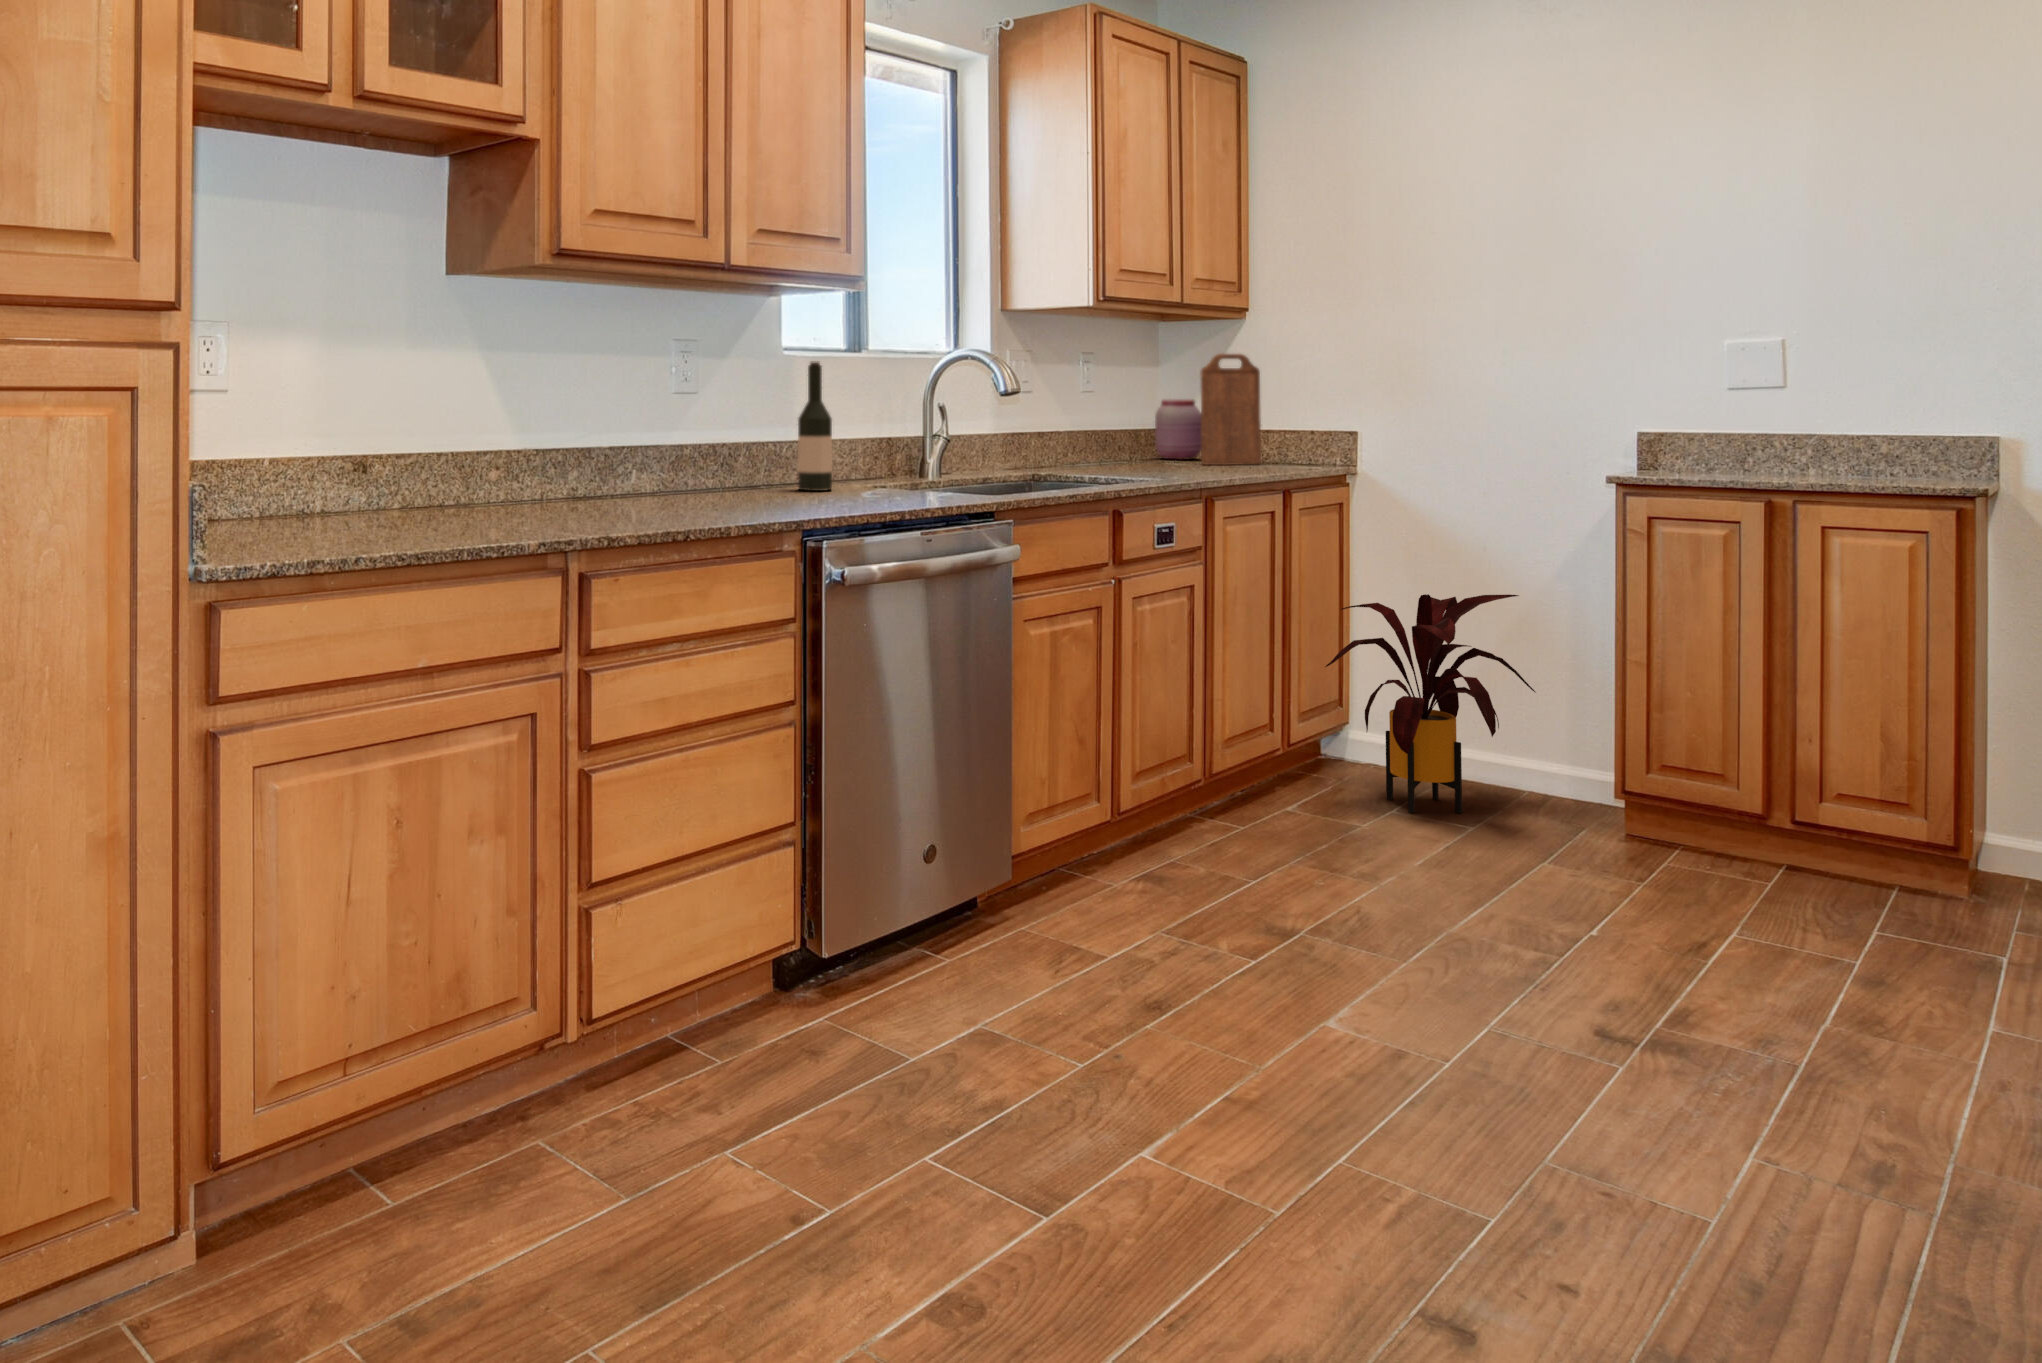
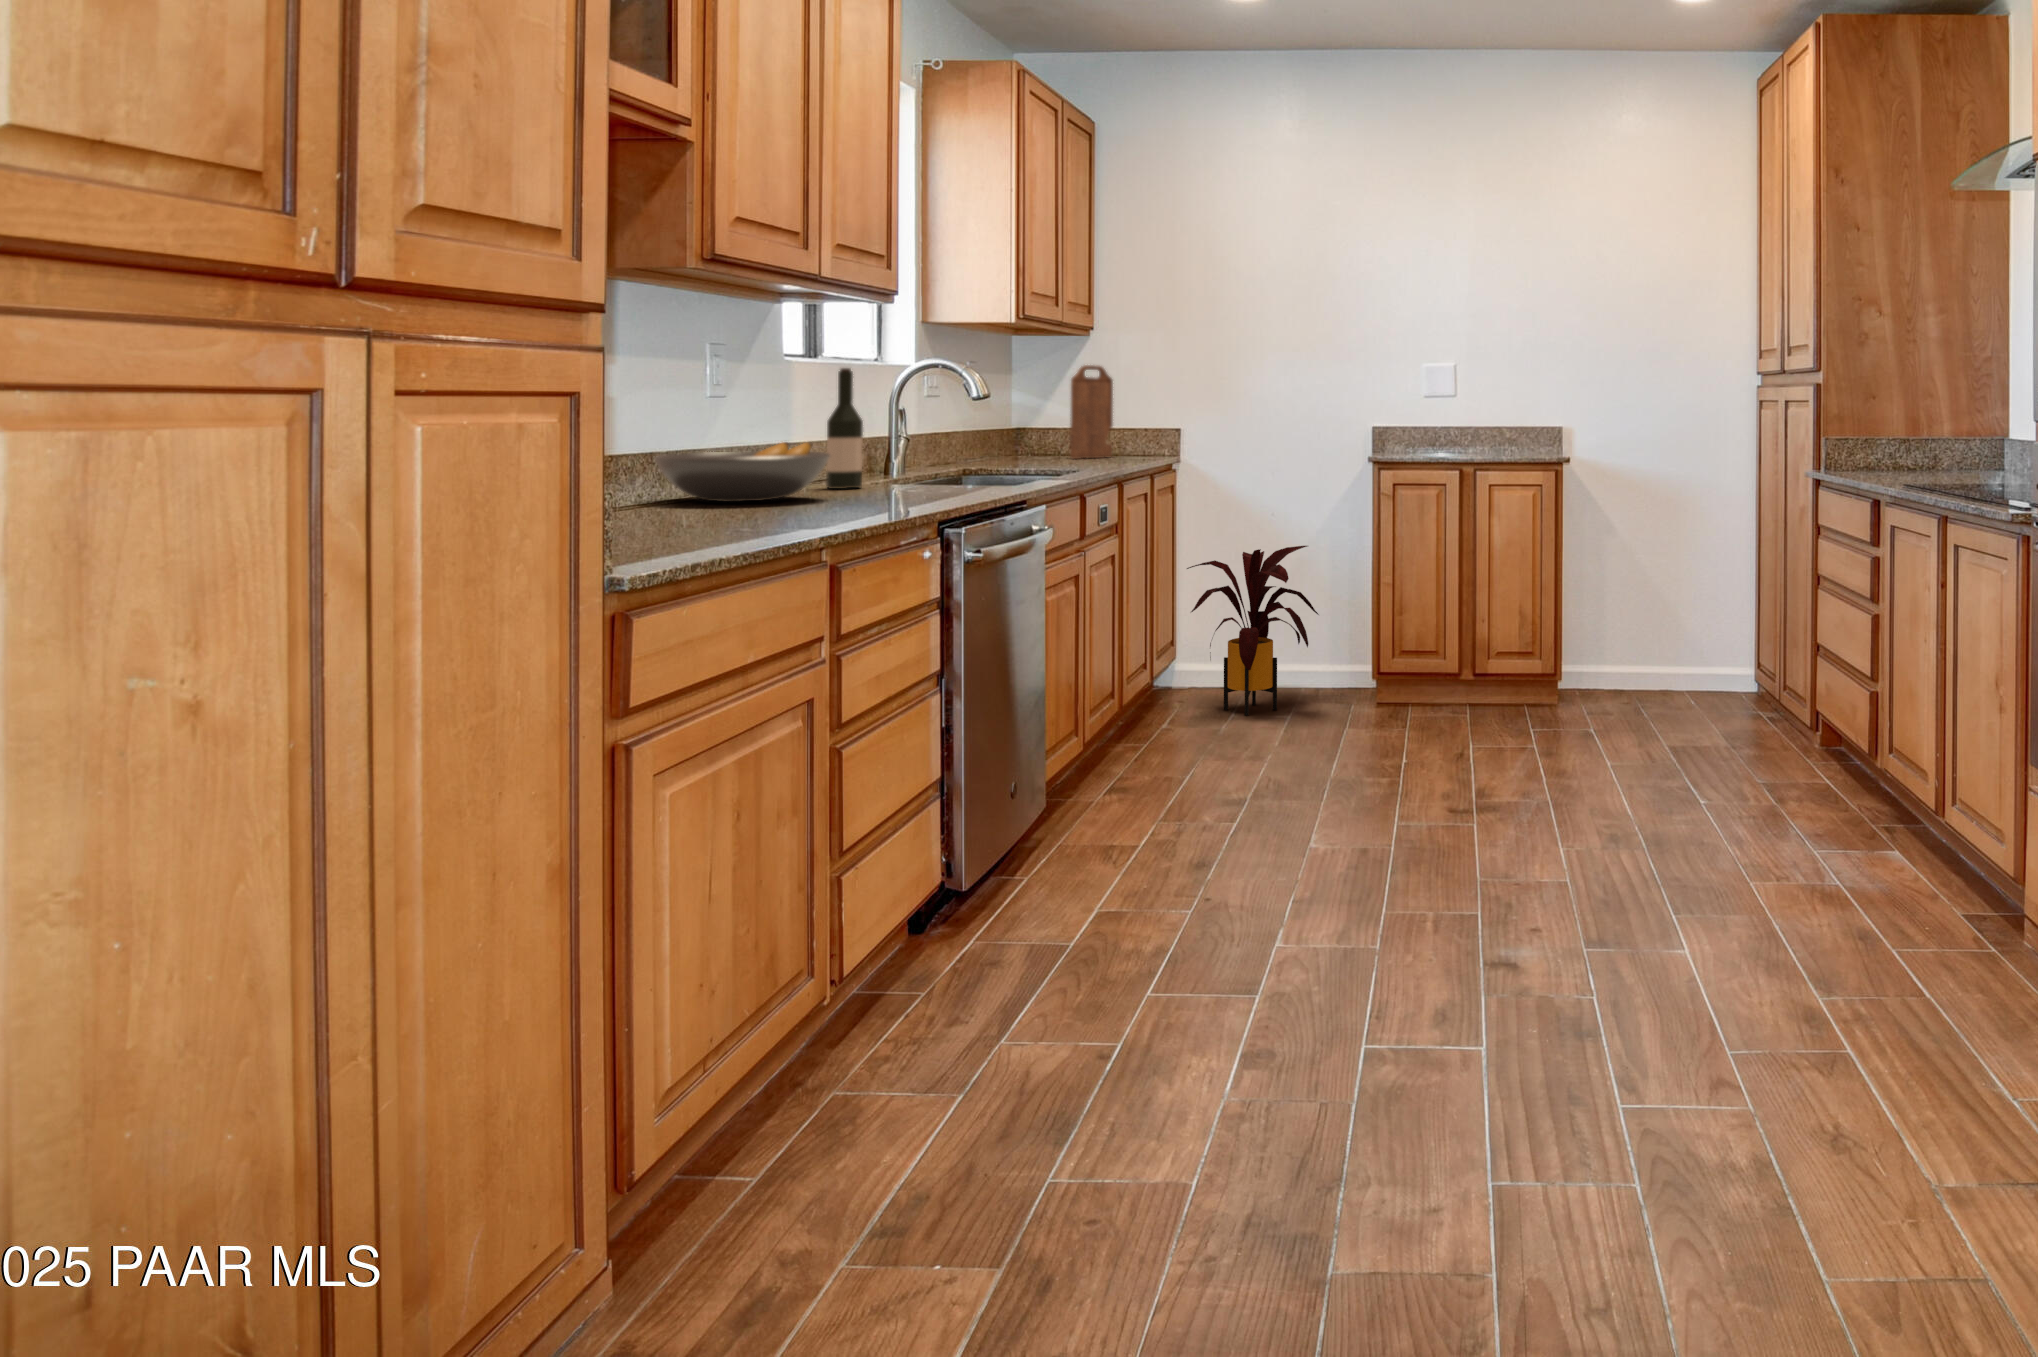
jar: present [1155,400,1201,459] -> none [1015,404,1055,456]
fruit bowl: none [587,440,750,499] -> present [655,442,831,502]

